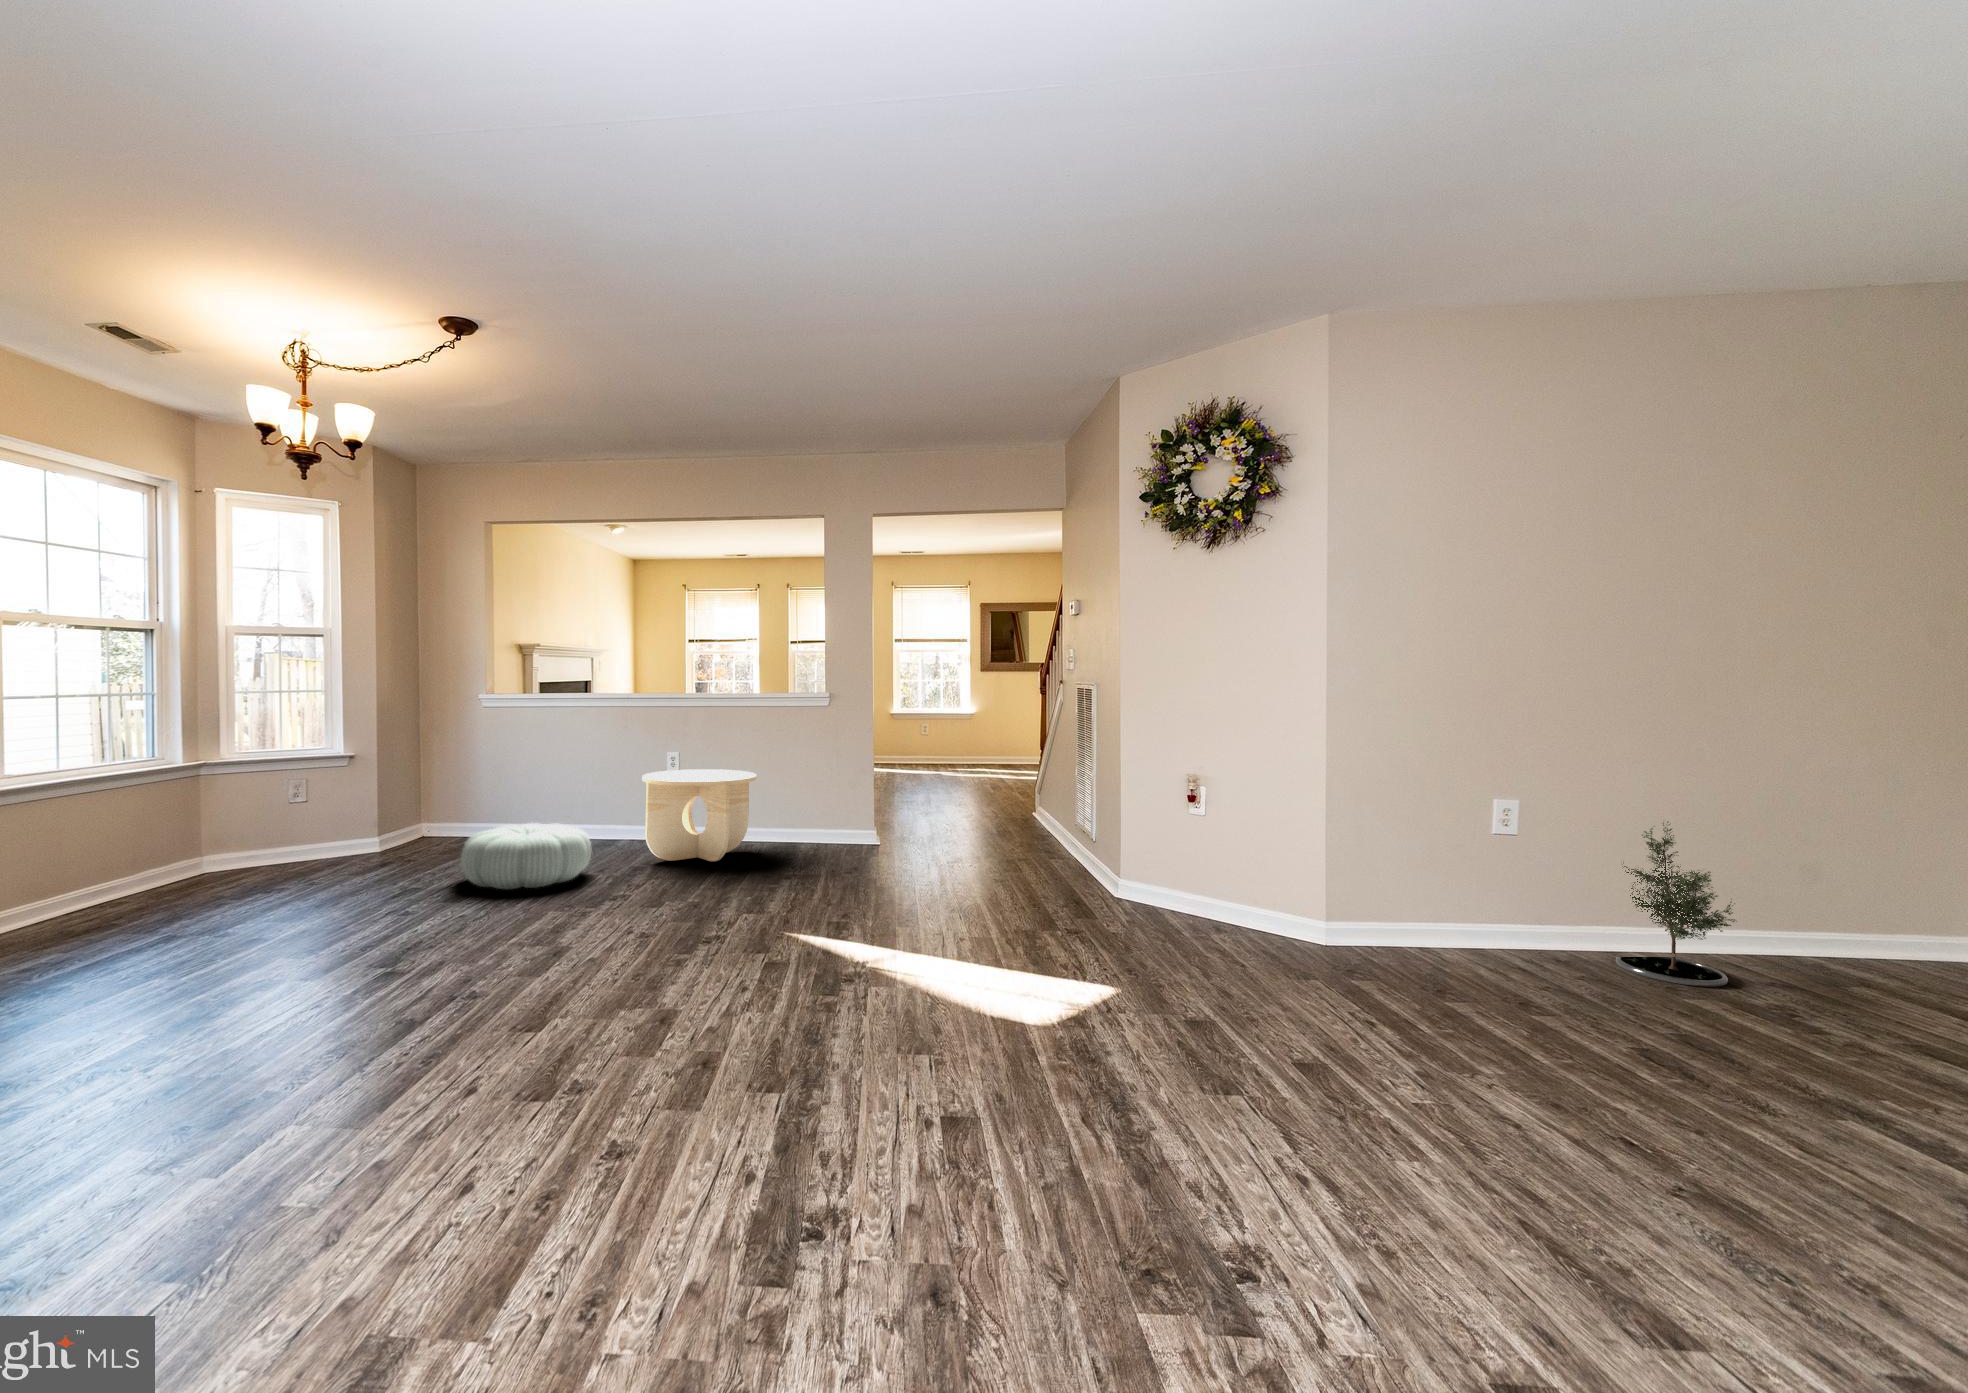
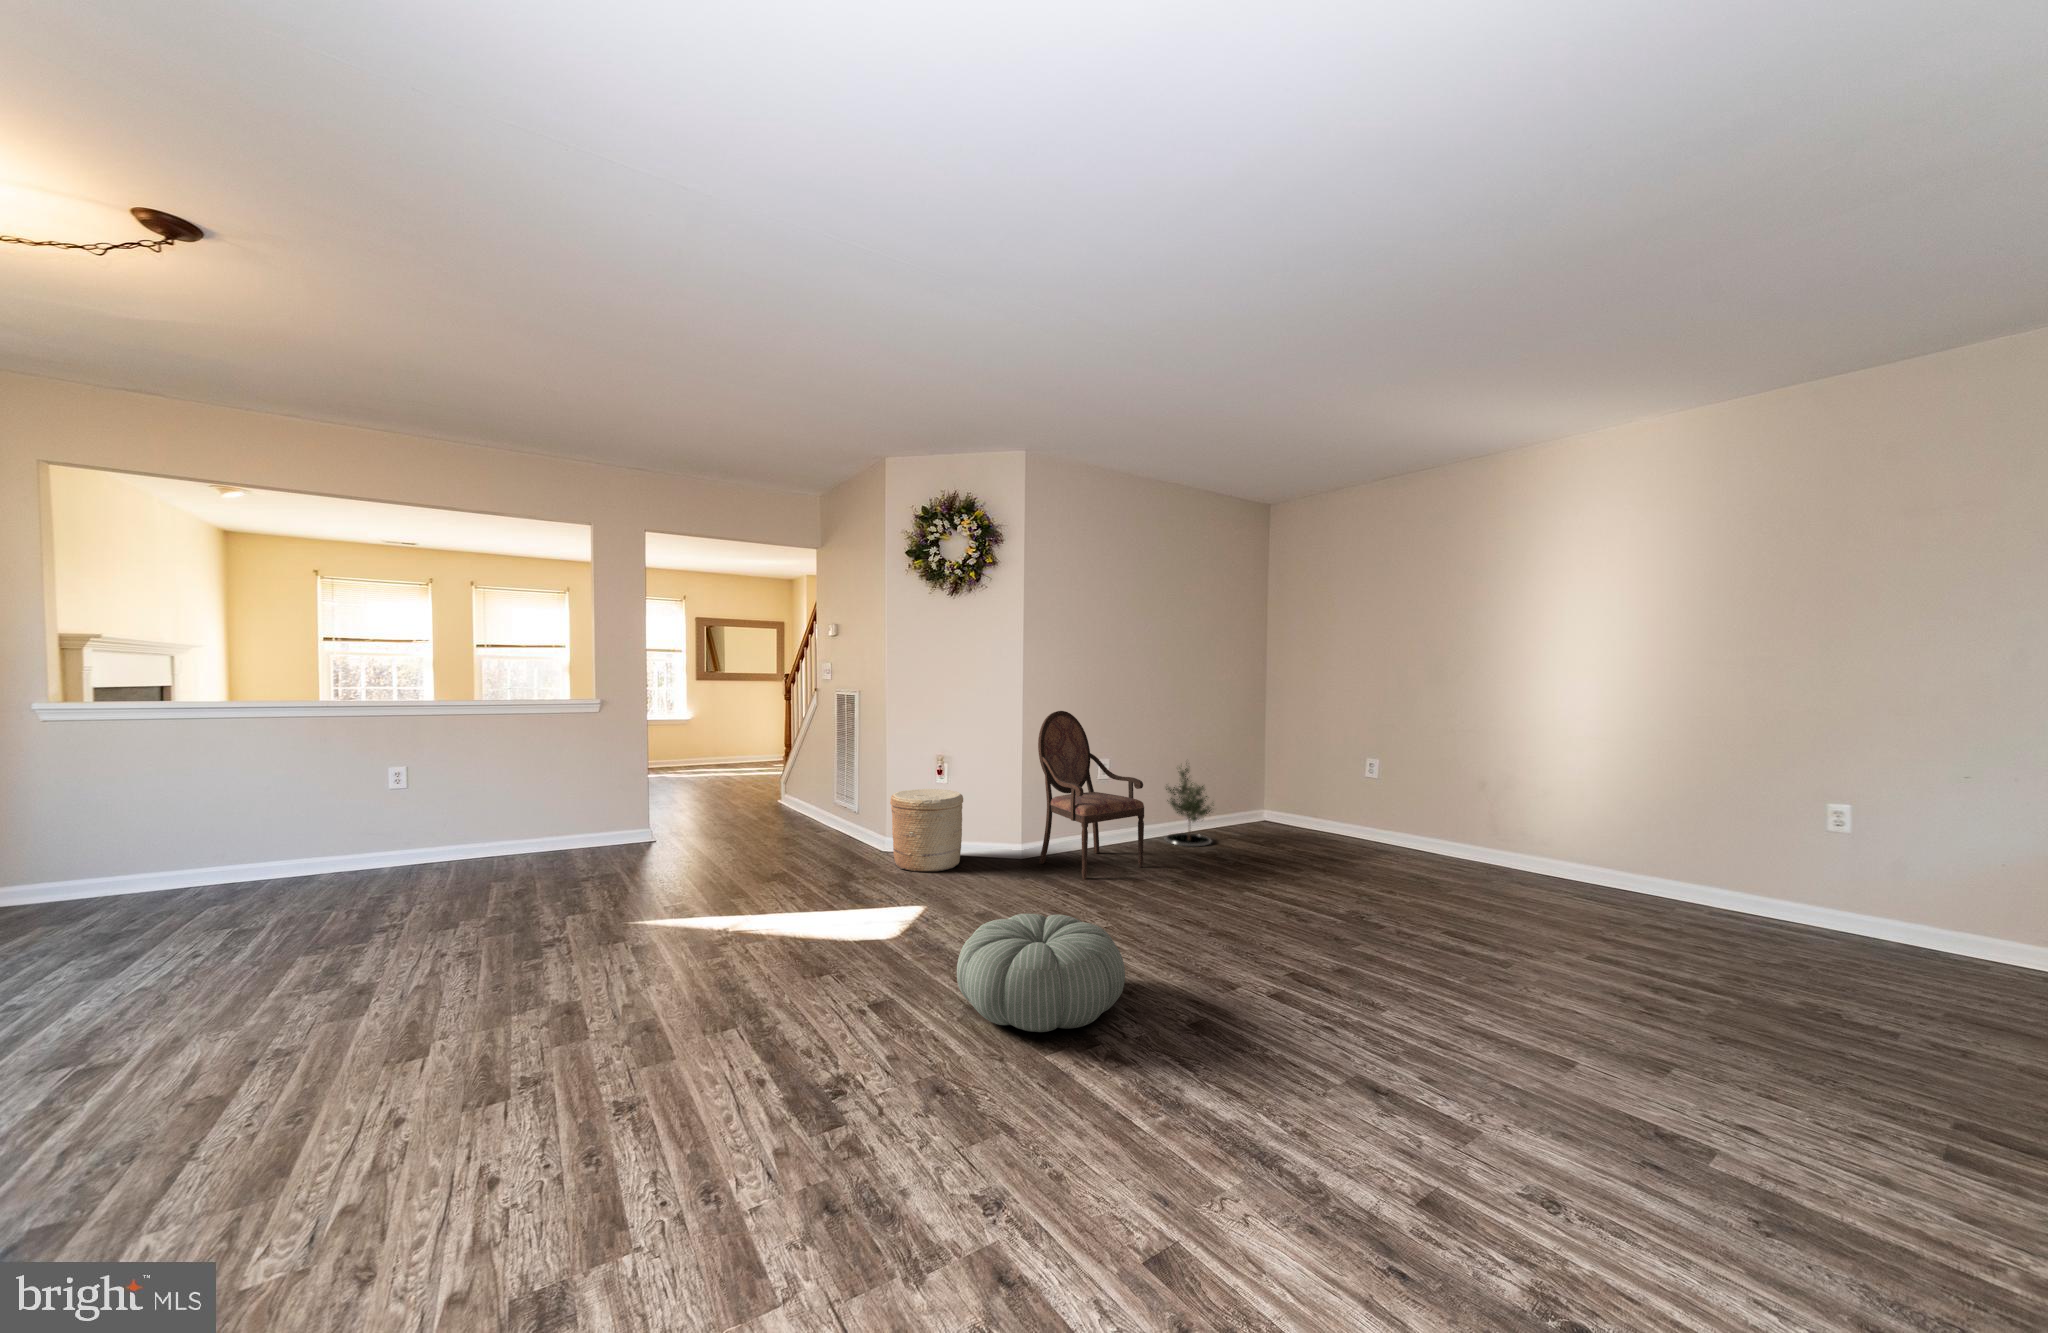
armchair: none [1343,722,1546,1002] -> present [1038,711,1144,879]
side table: present [642,769,756,862] -> none [384,780,525,879]
pouf: present [461,823,591,890] -> present [957,914,1125,1032]
woven basket: none [1115,824,1222,944] -> present [890,789,963,872]

